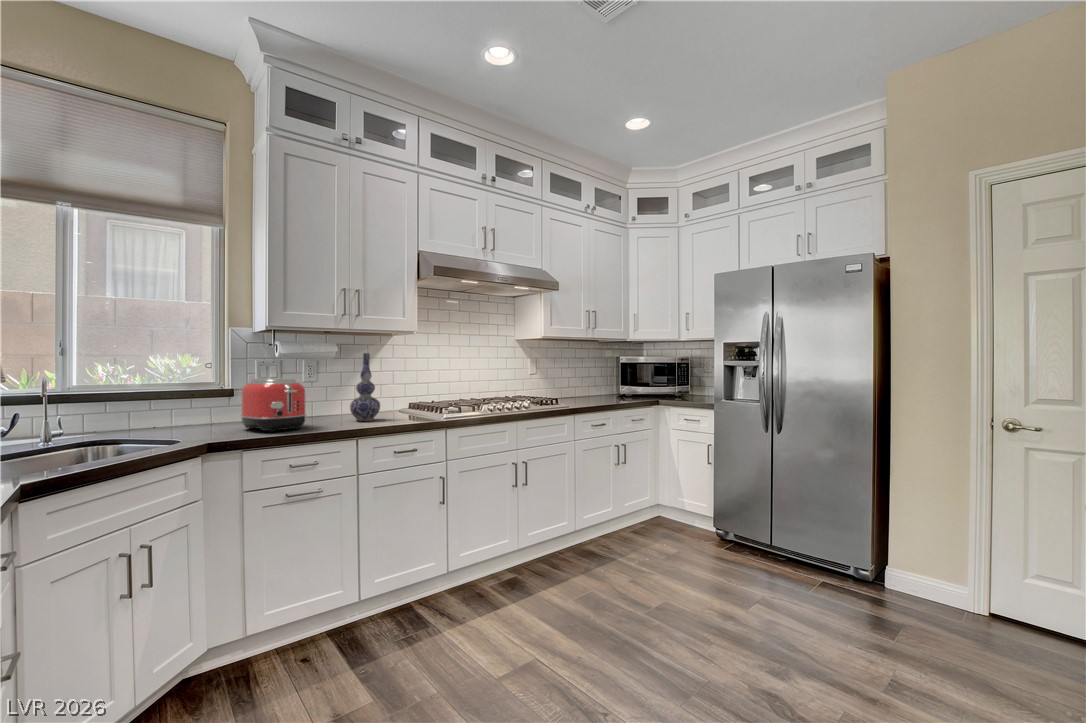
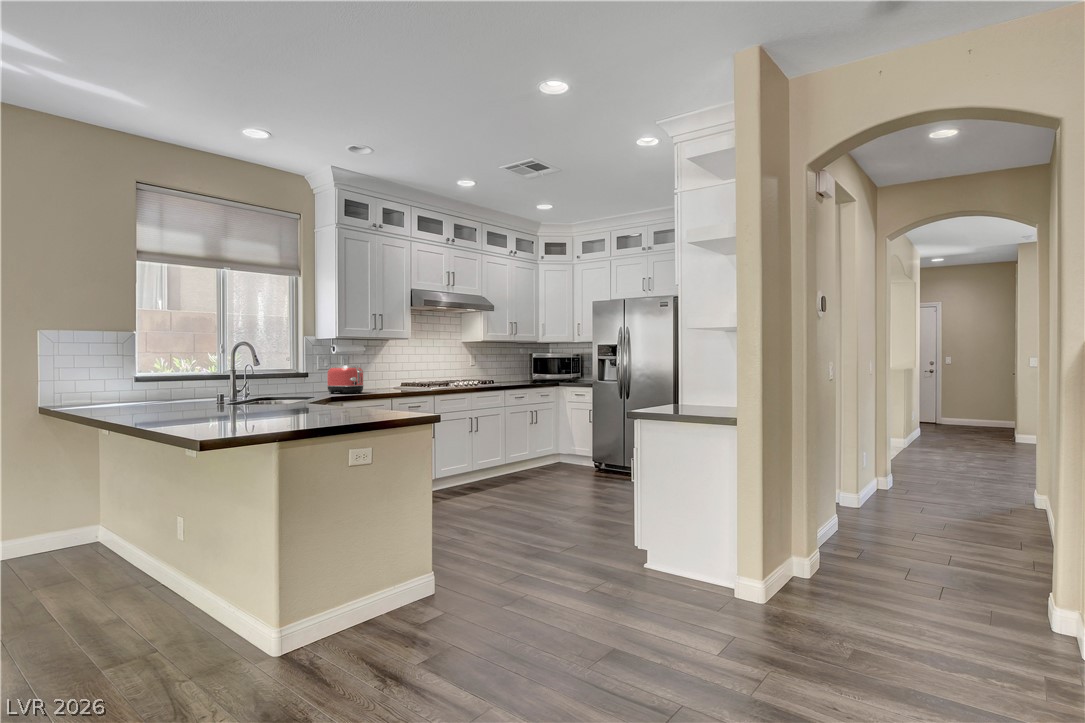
vase: present [350,353,380,421] -> none [379,351,396,391]

